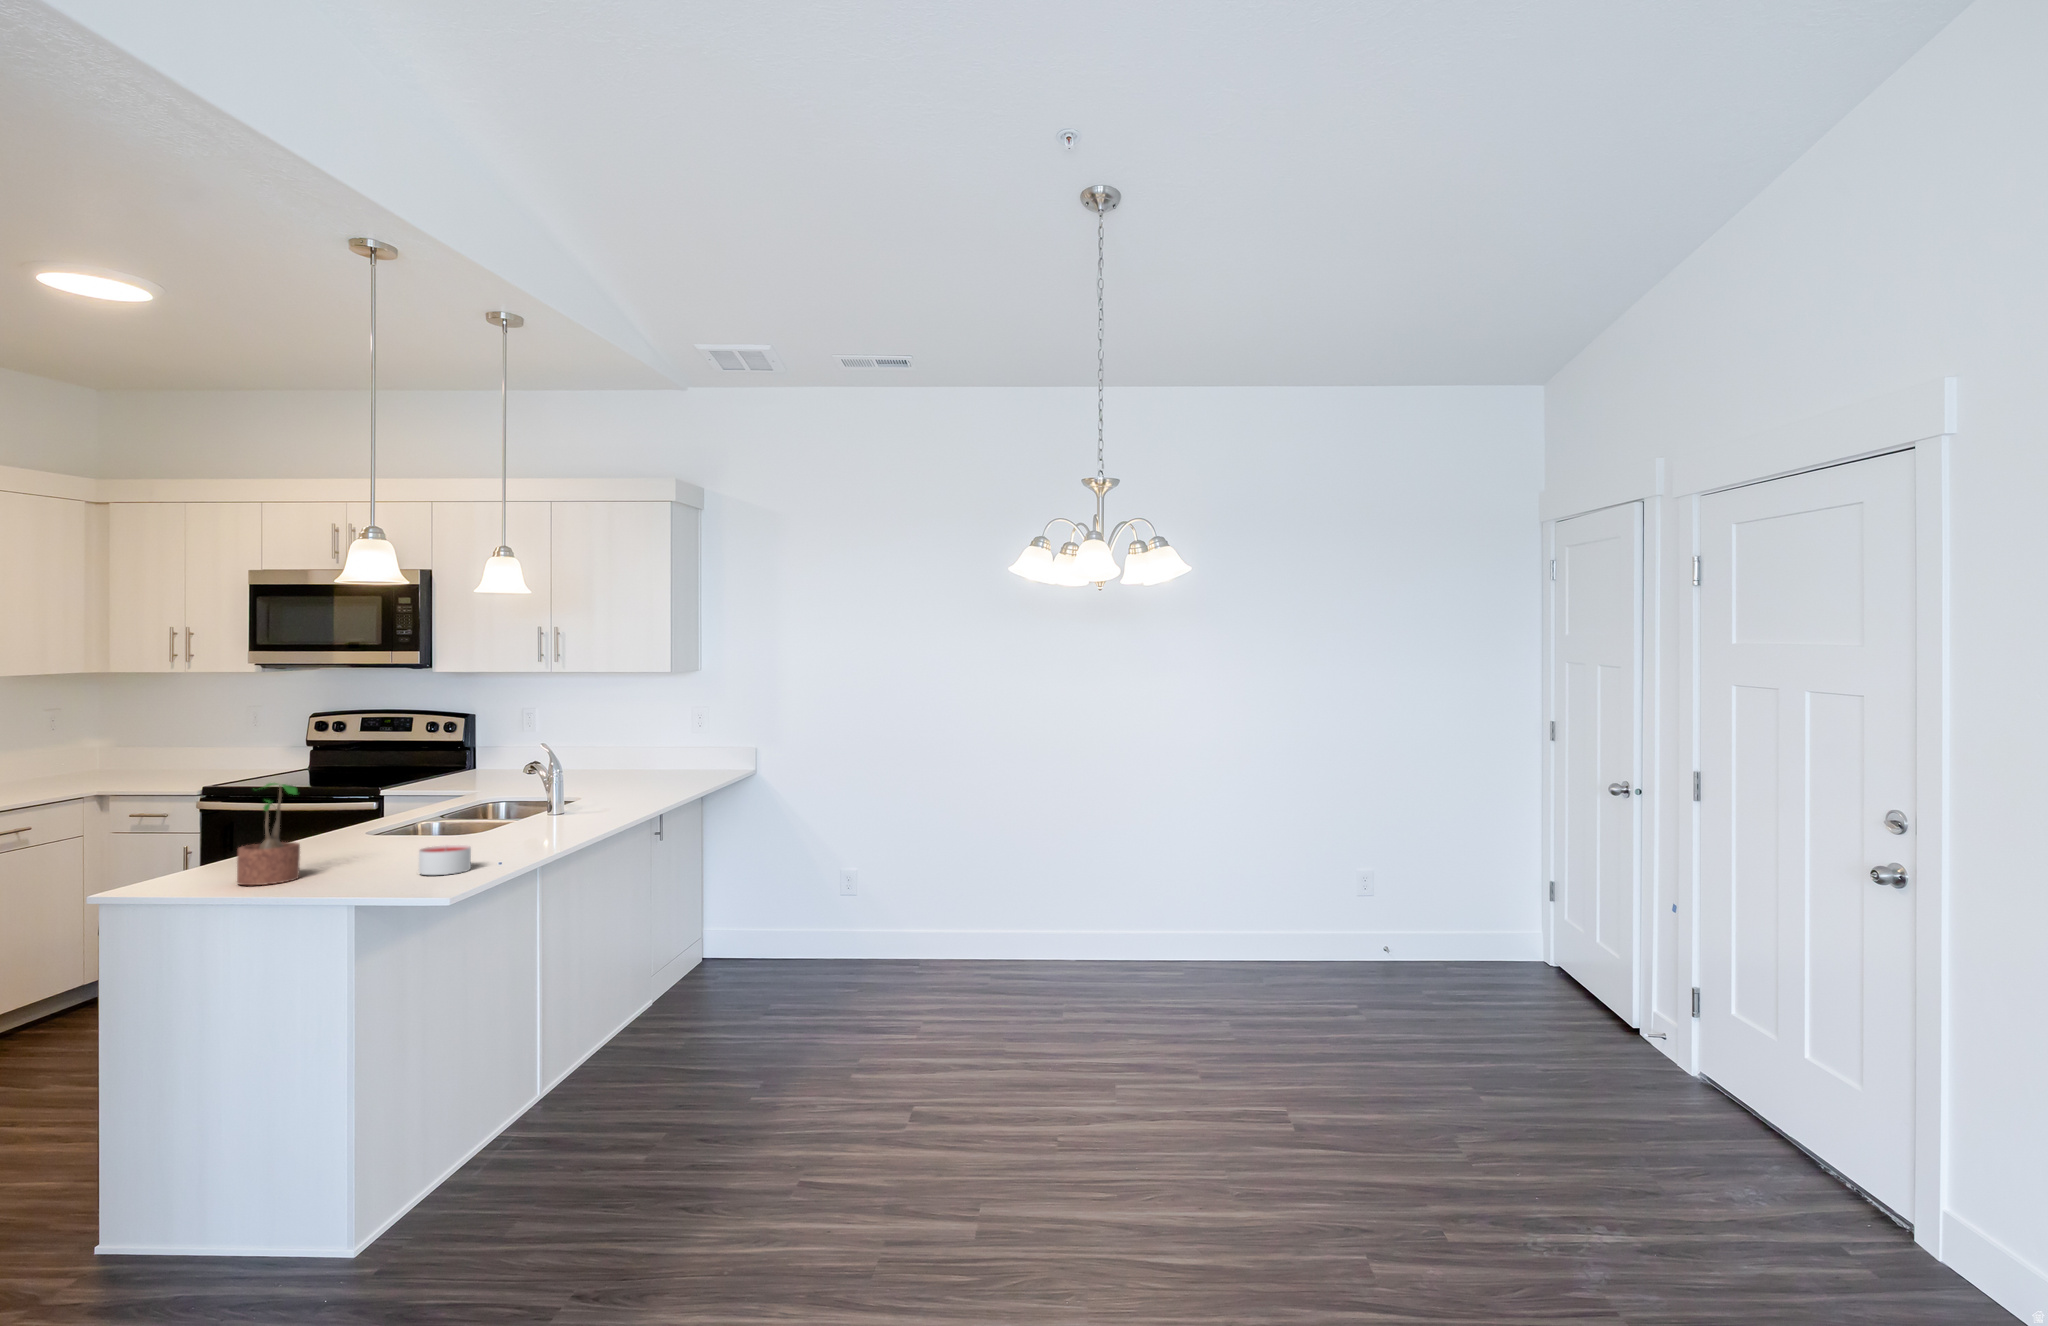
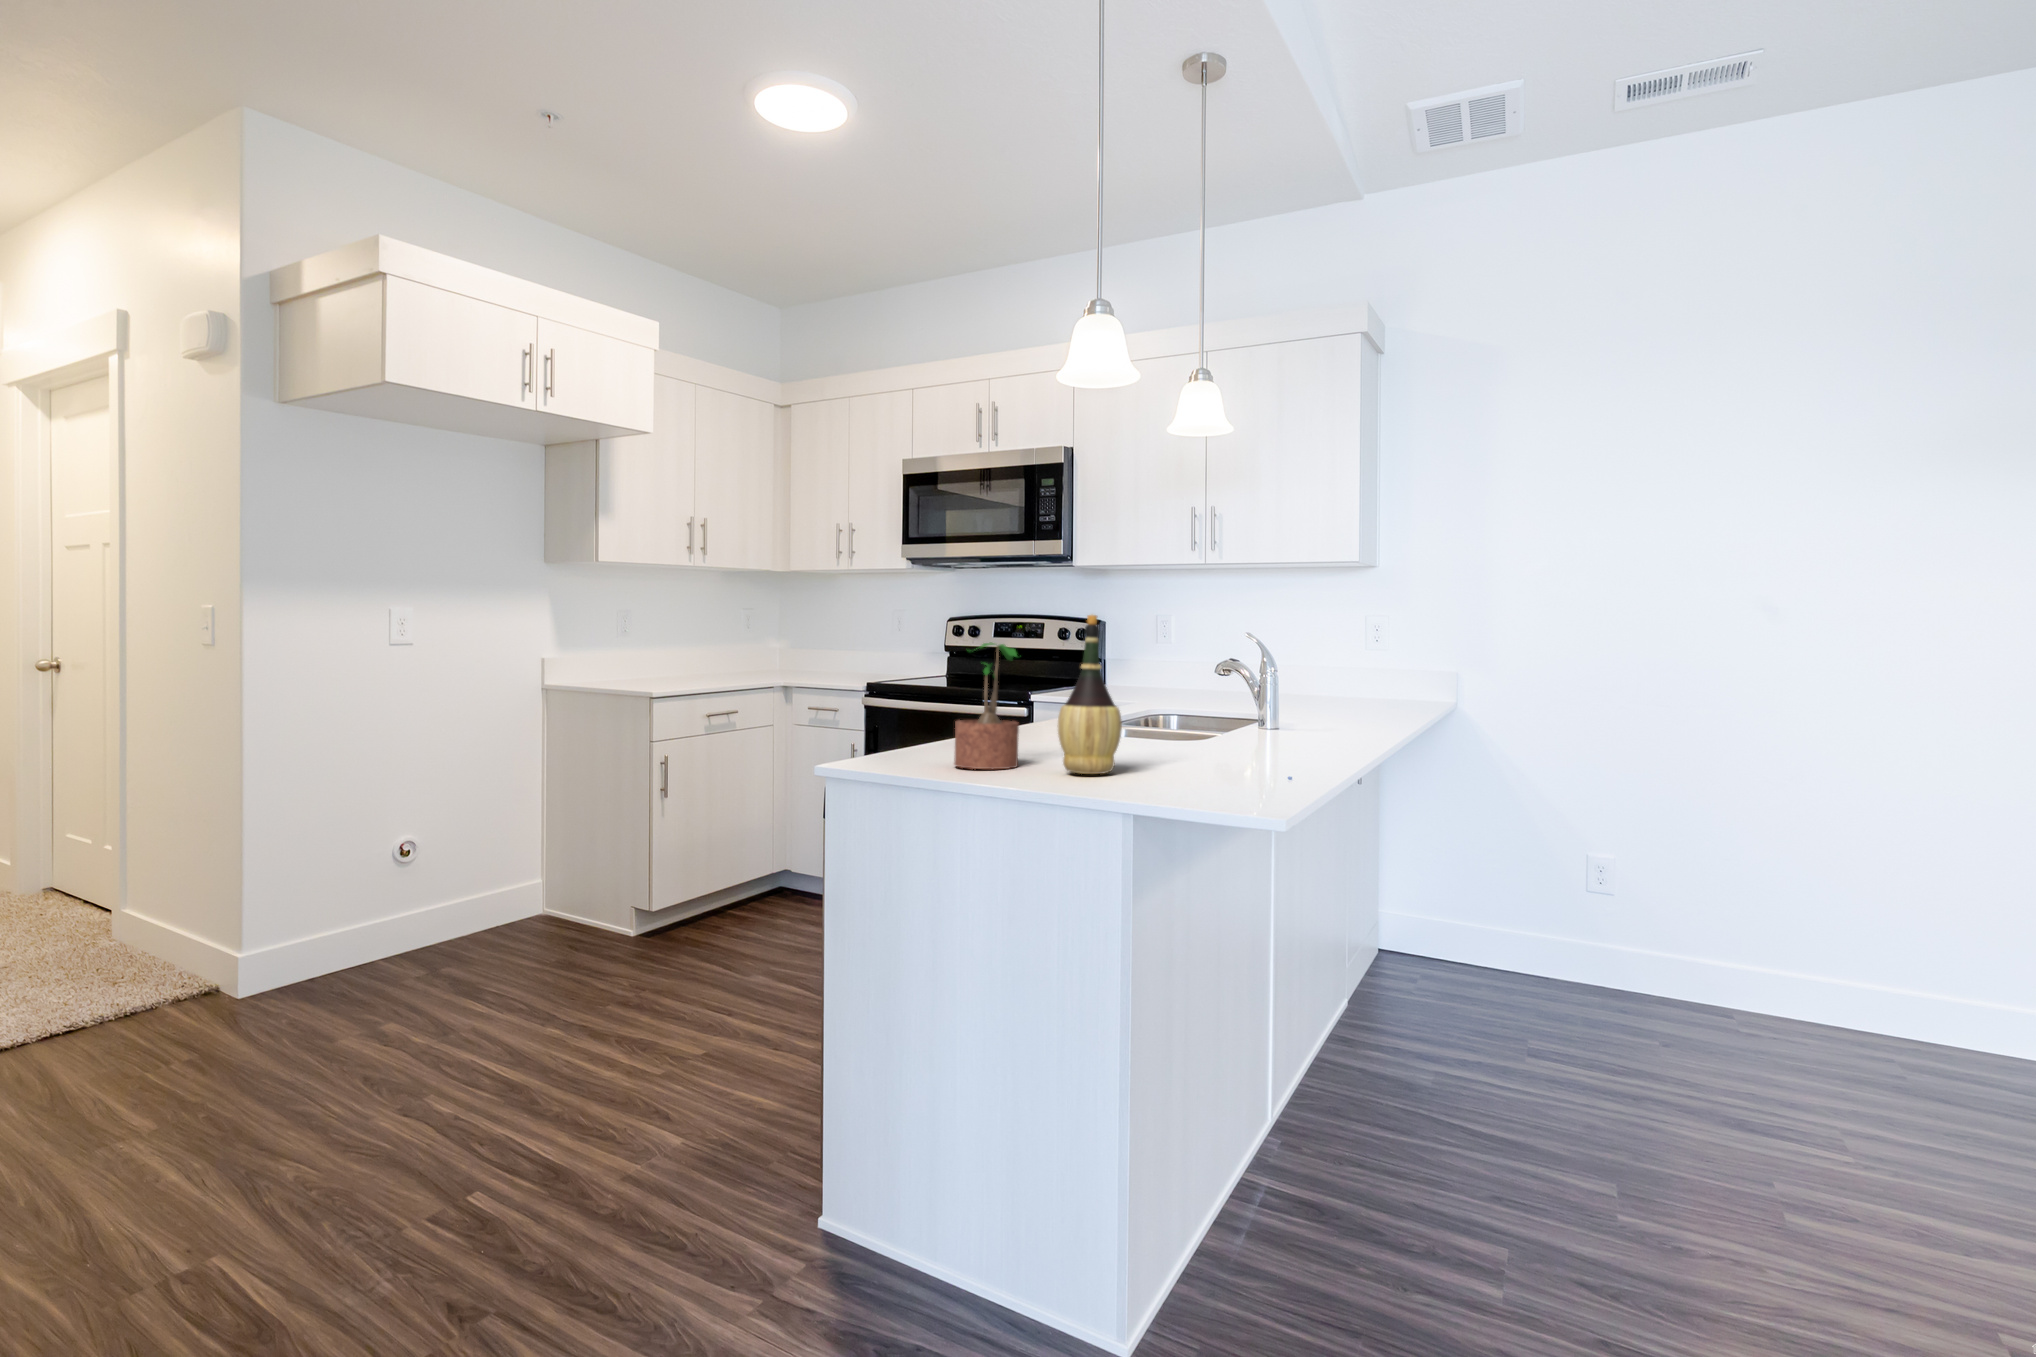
wine bottle: none [325,764,381,882] -> present [1058,615,1122,774]
candle: present [419,845,471,875] -> none [1164,737,1229,775]

